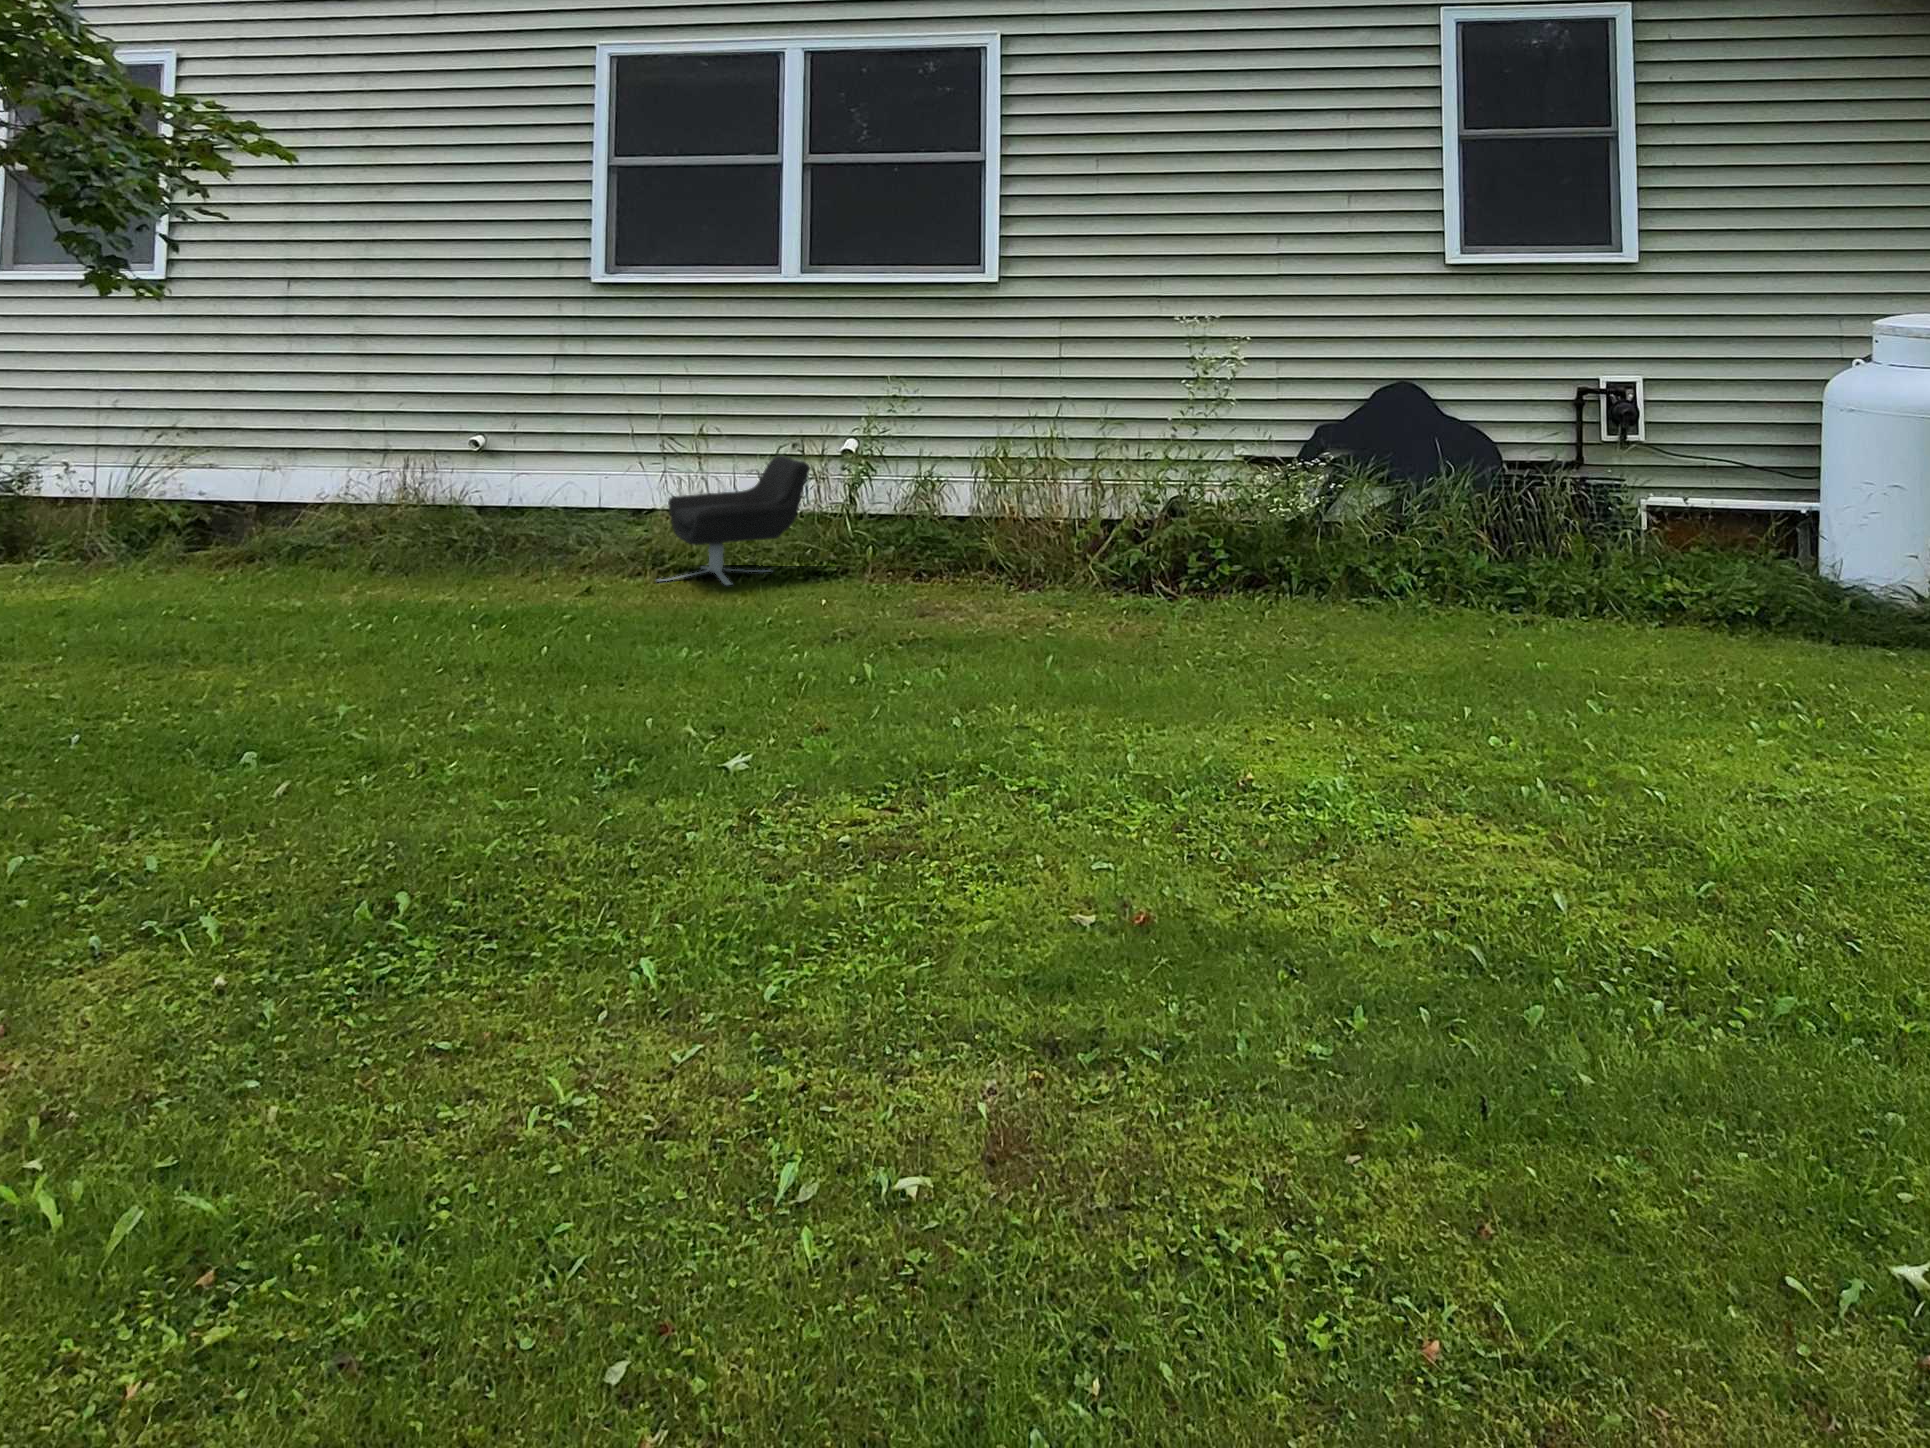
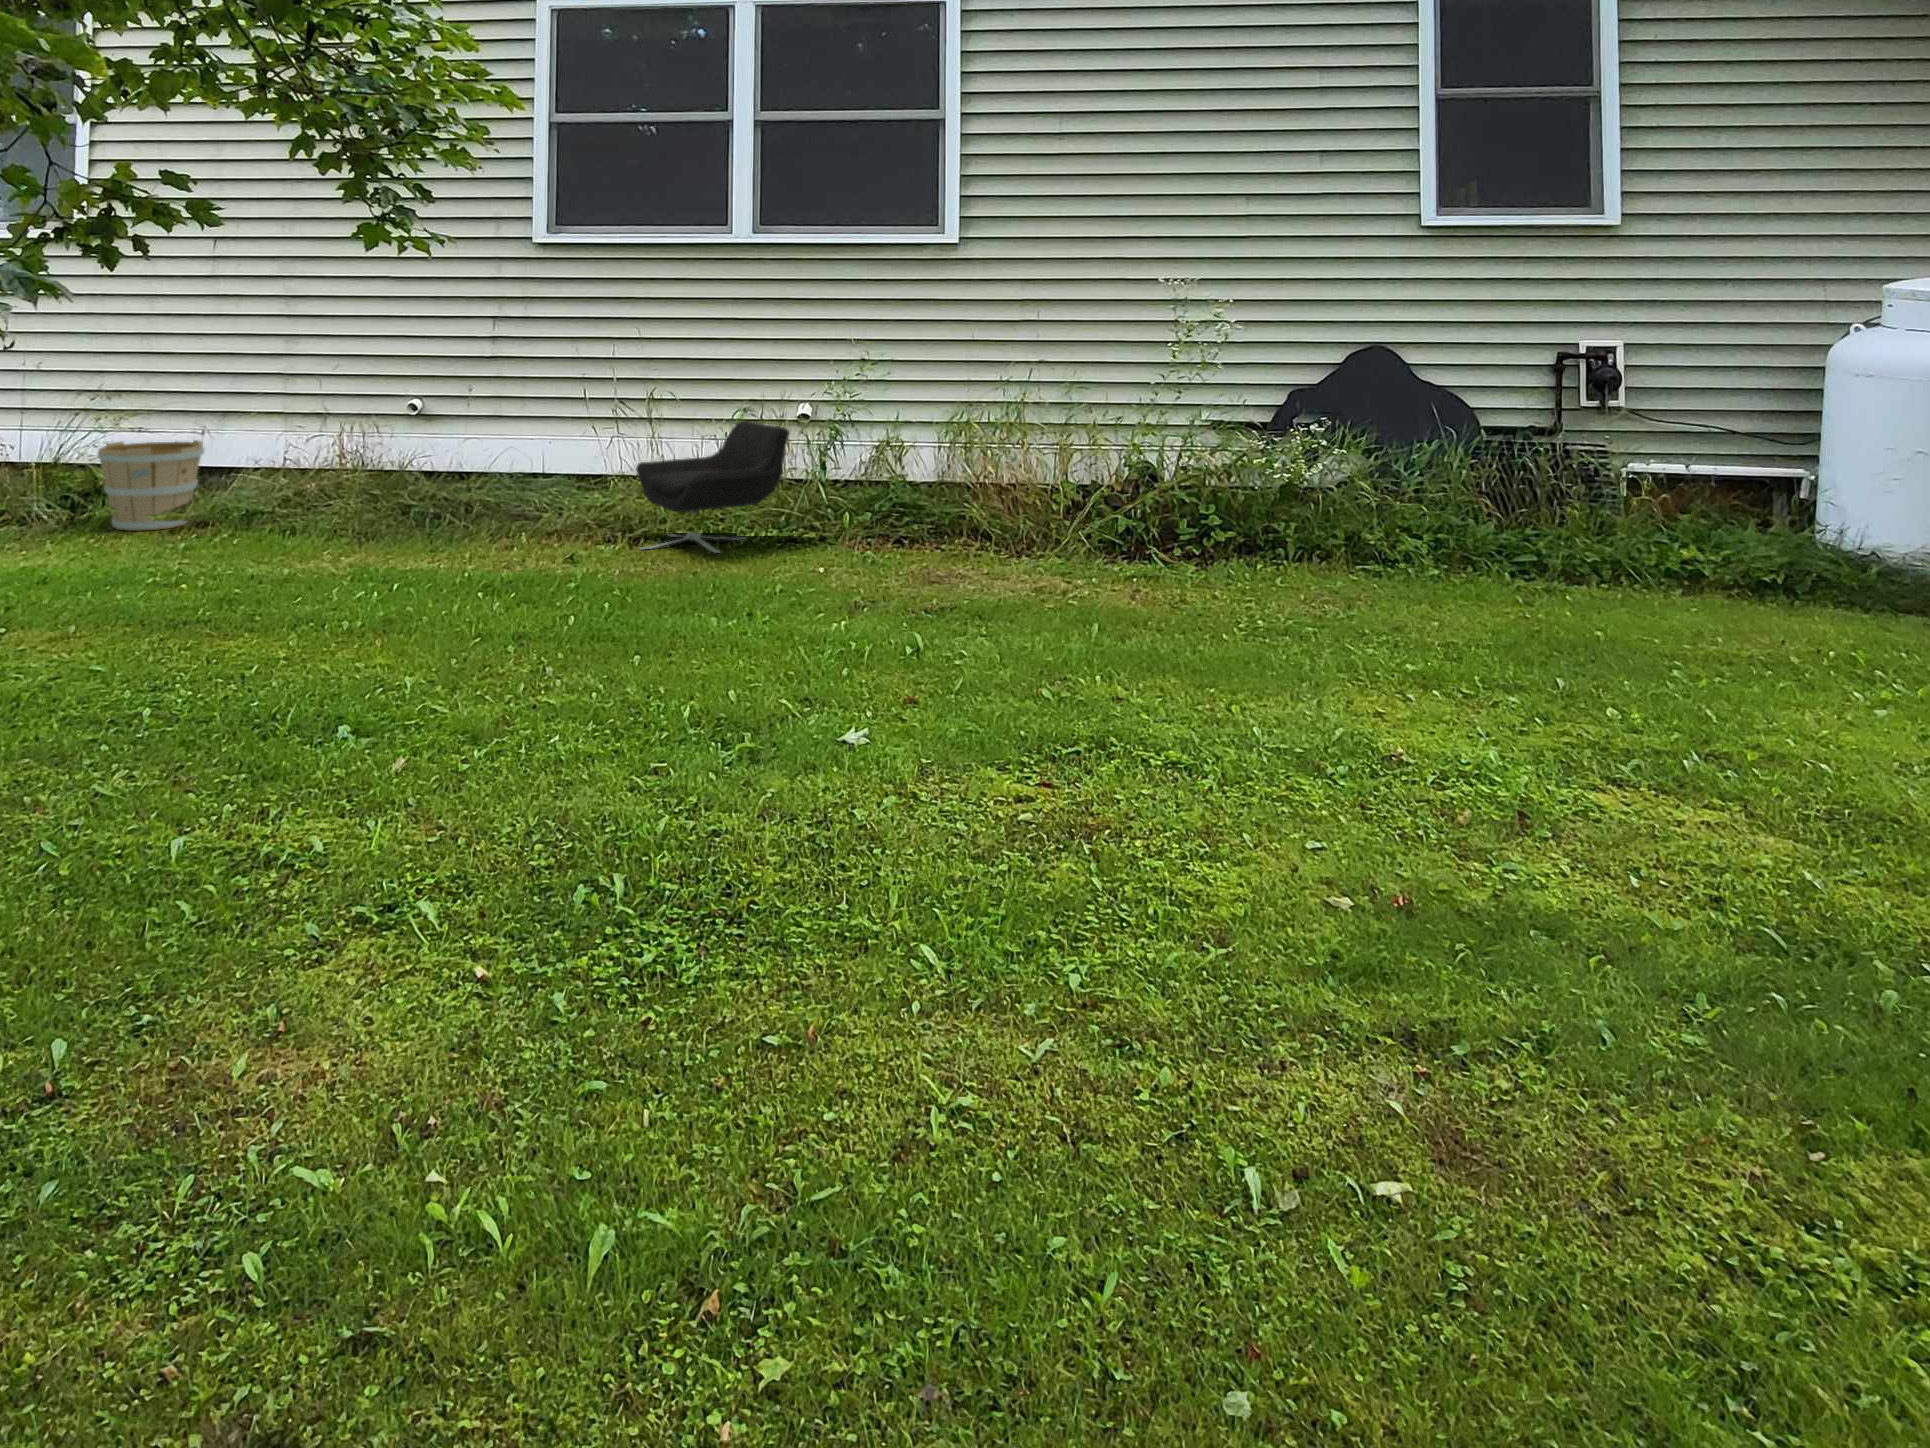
wooden bucket: none [164,473,274,561] -> present [98,440,205,531]

